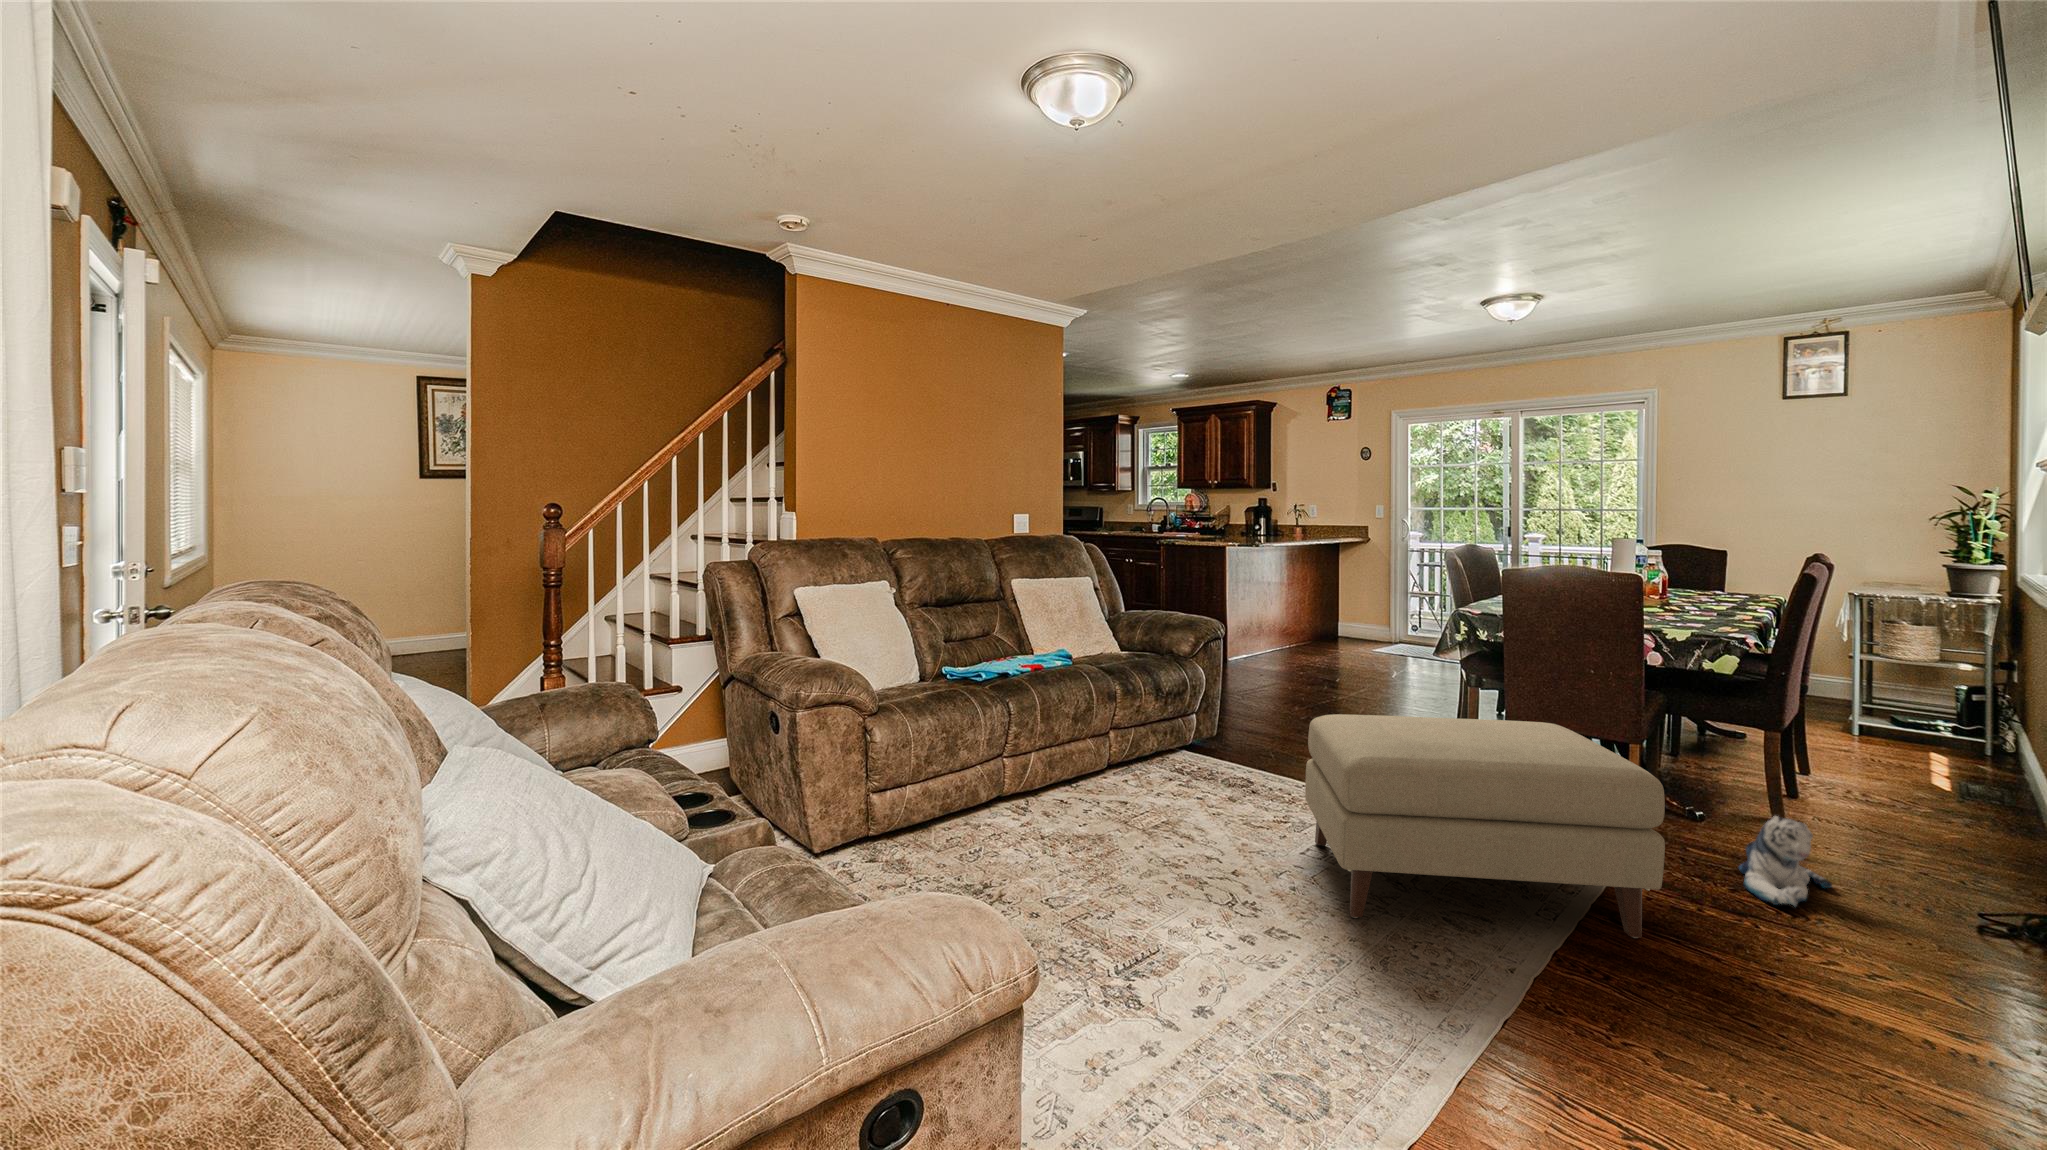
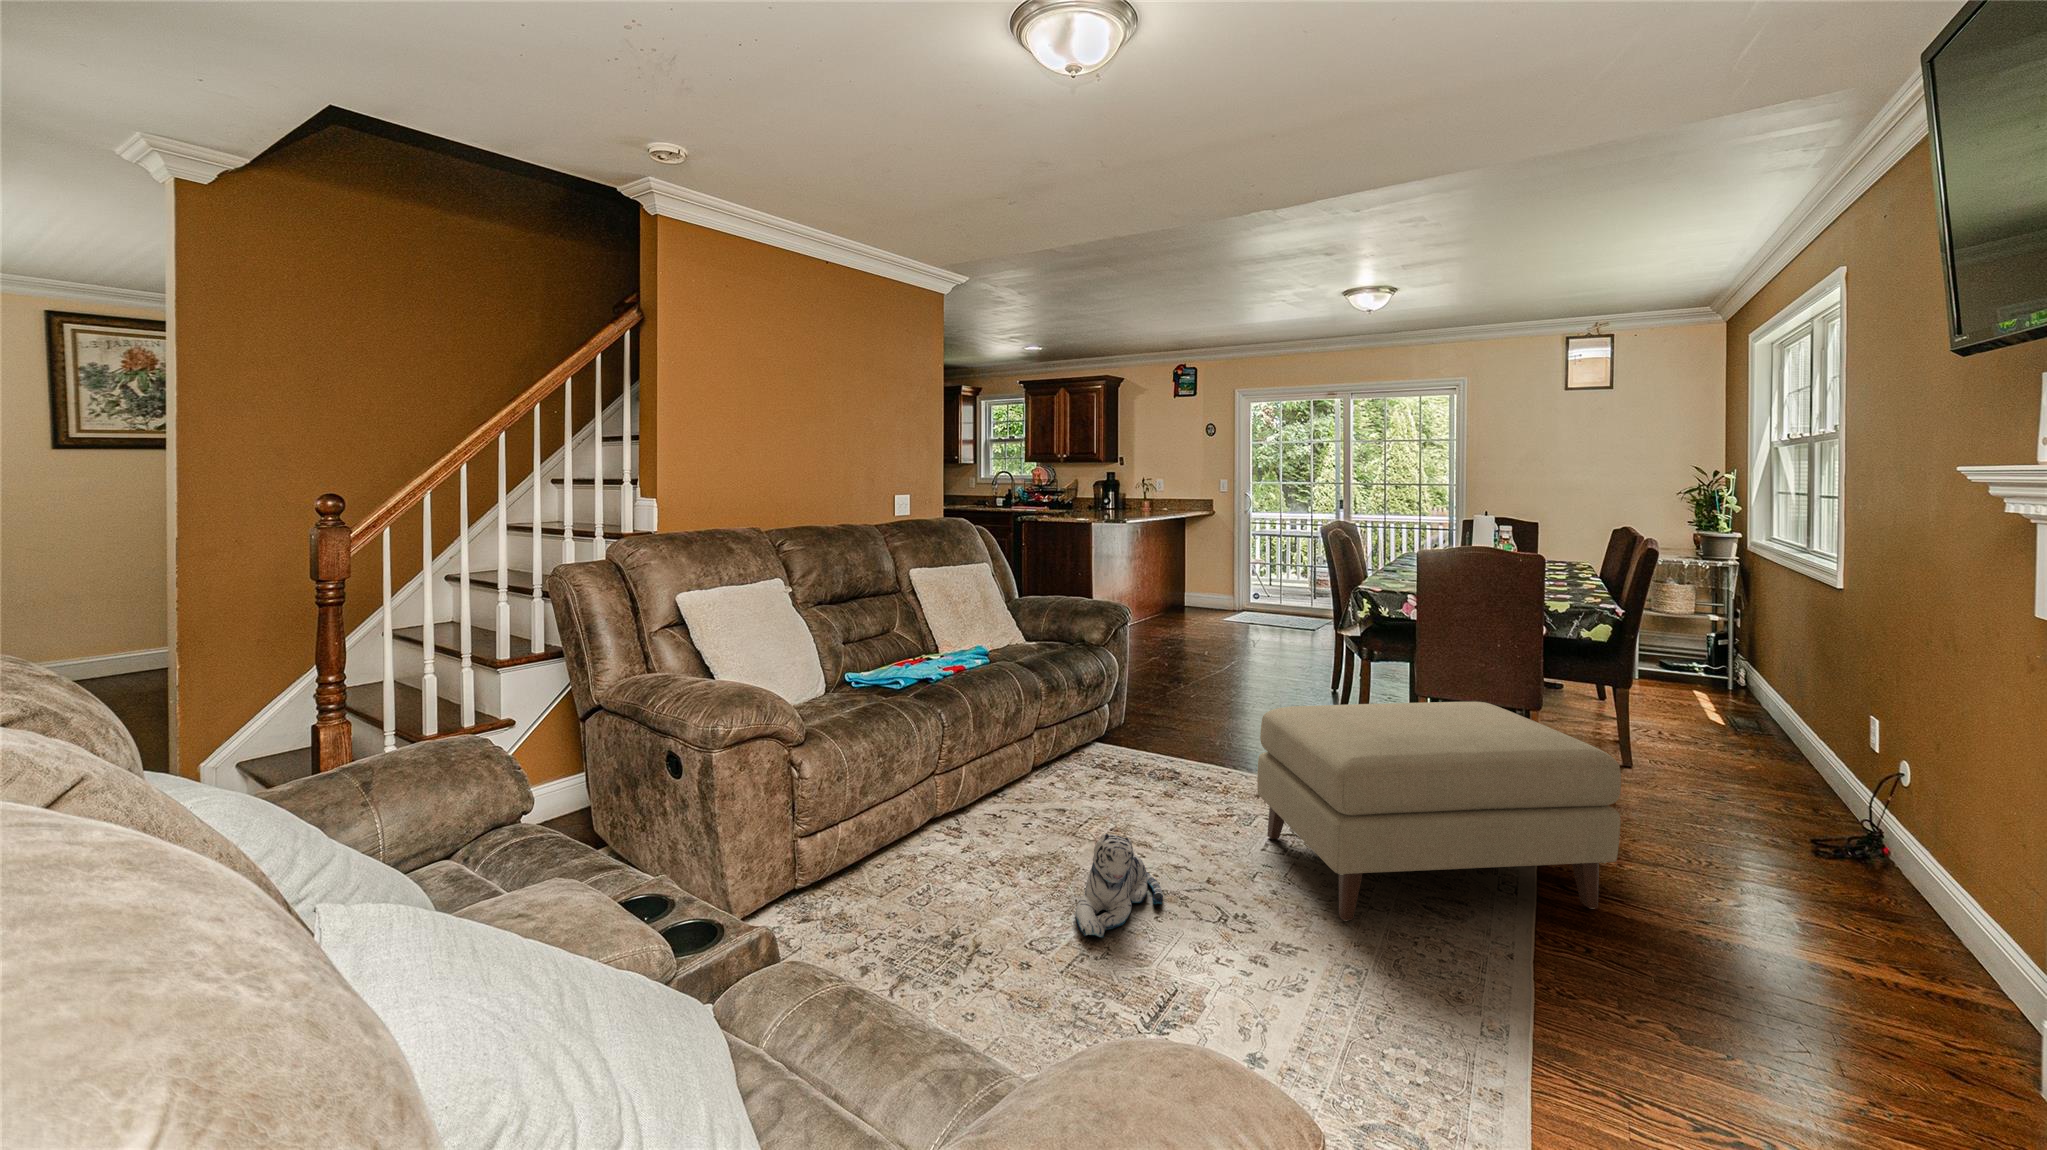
plush toy: present [1738,816,1832,906] -> present [1076,834,1163,937]

